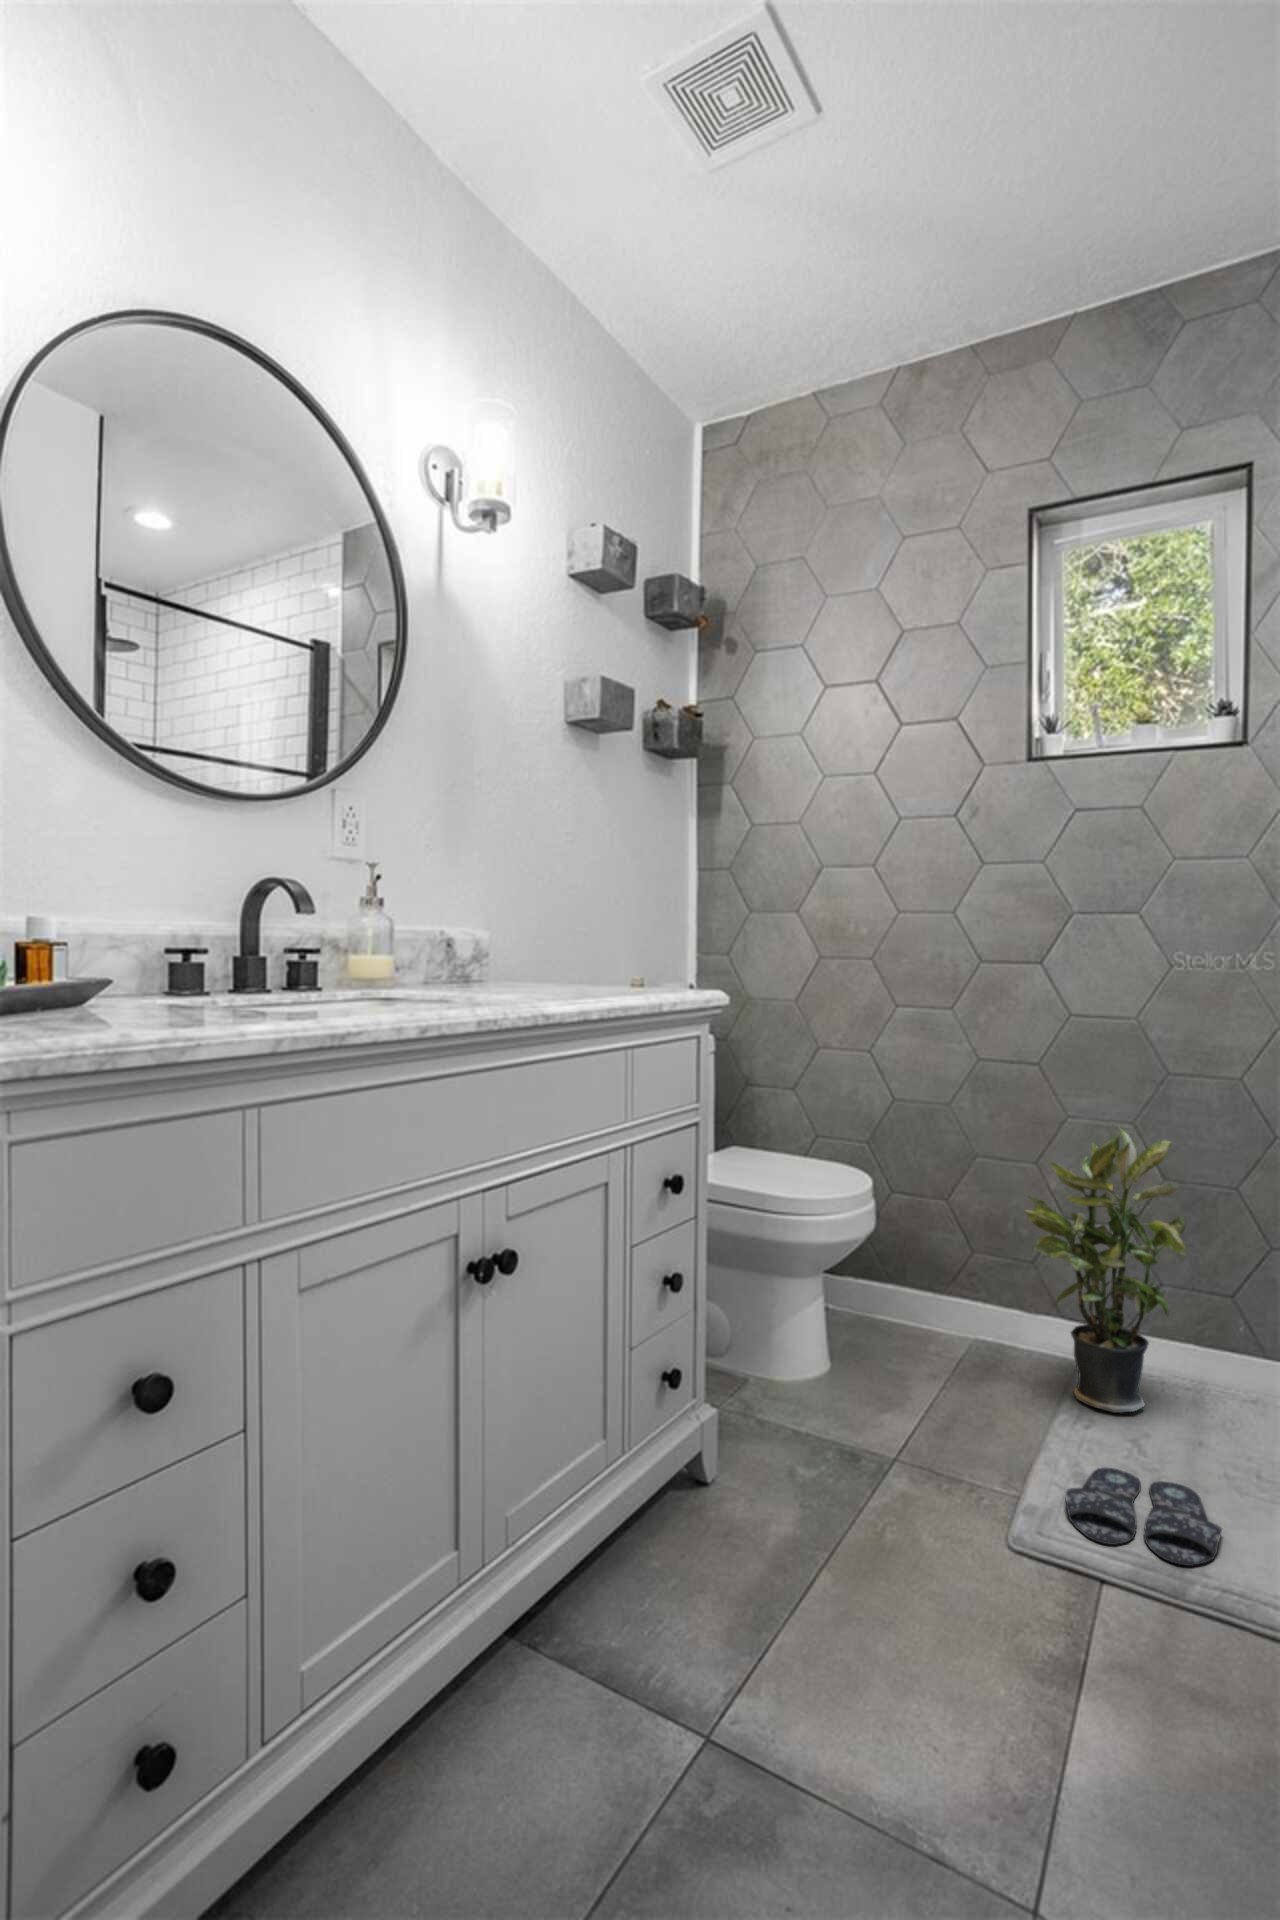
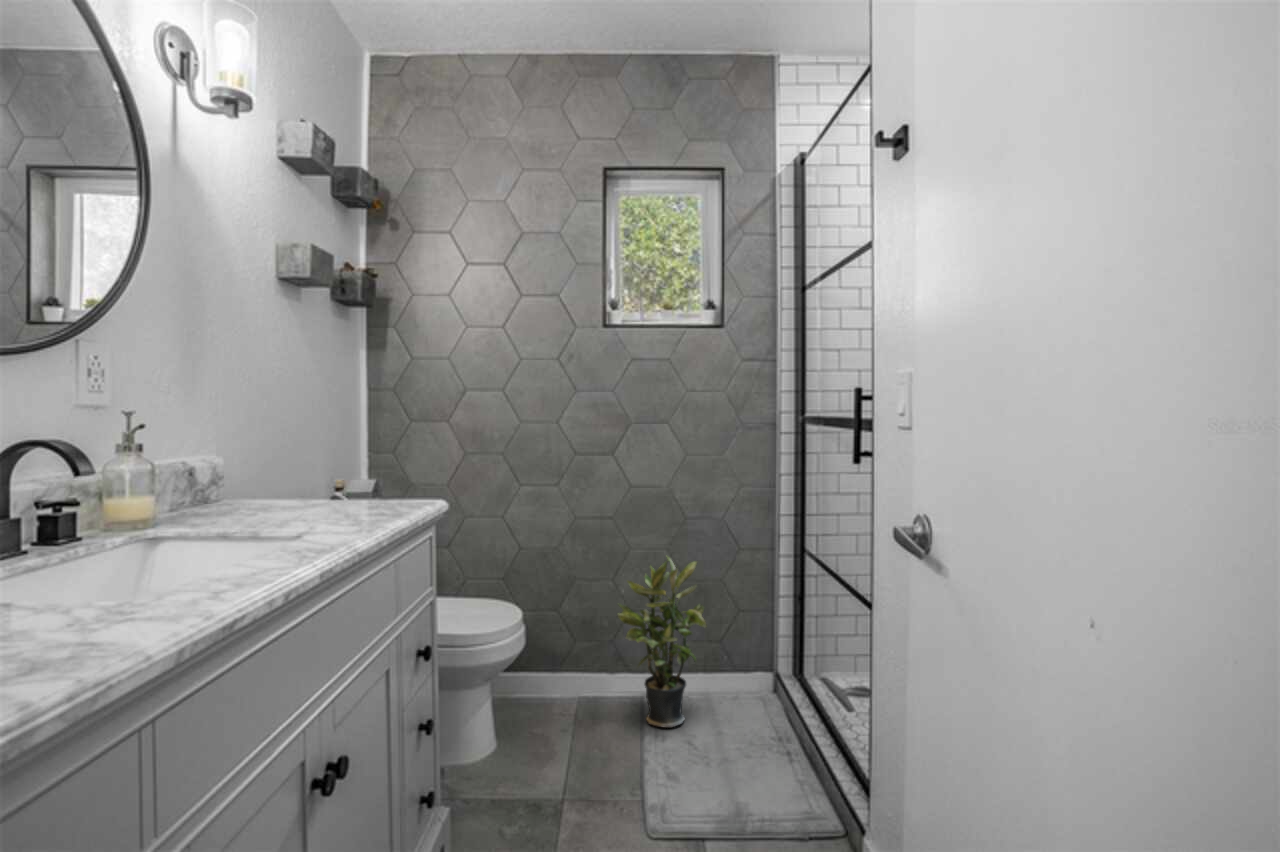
slippers: present [1066,1468,1222,1566] -> none [667,765,749,818]

